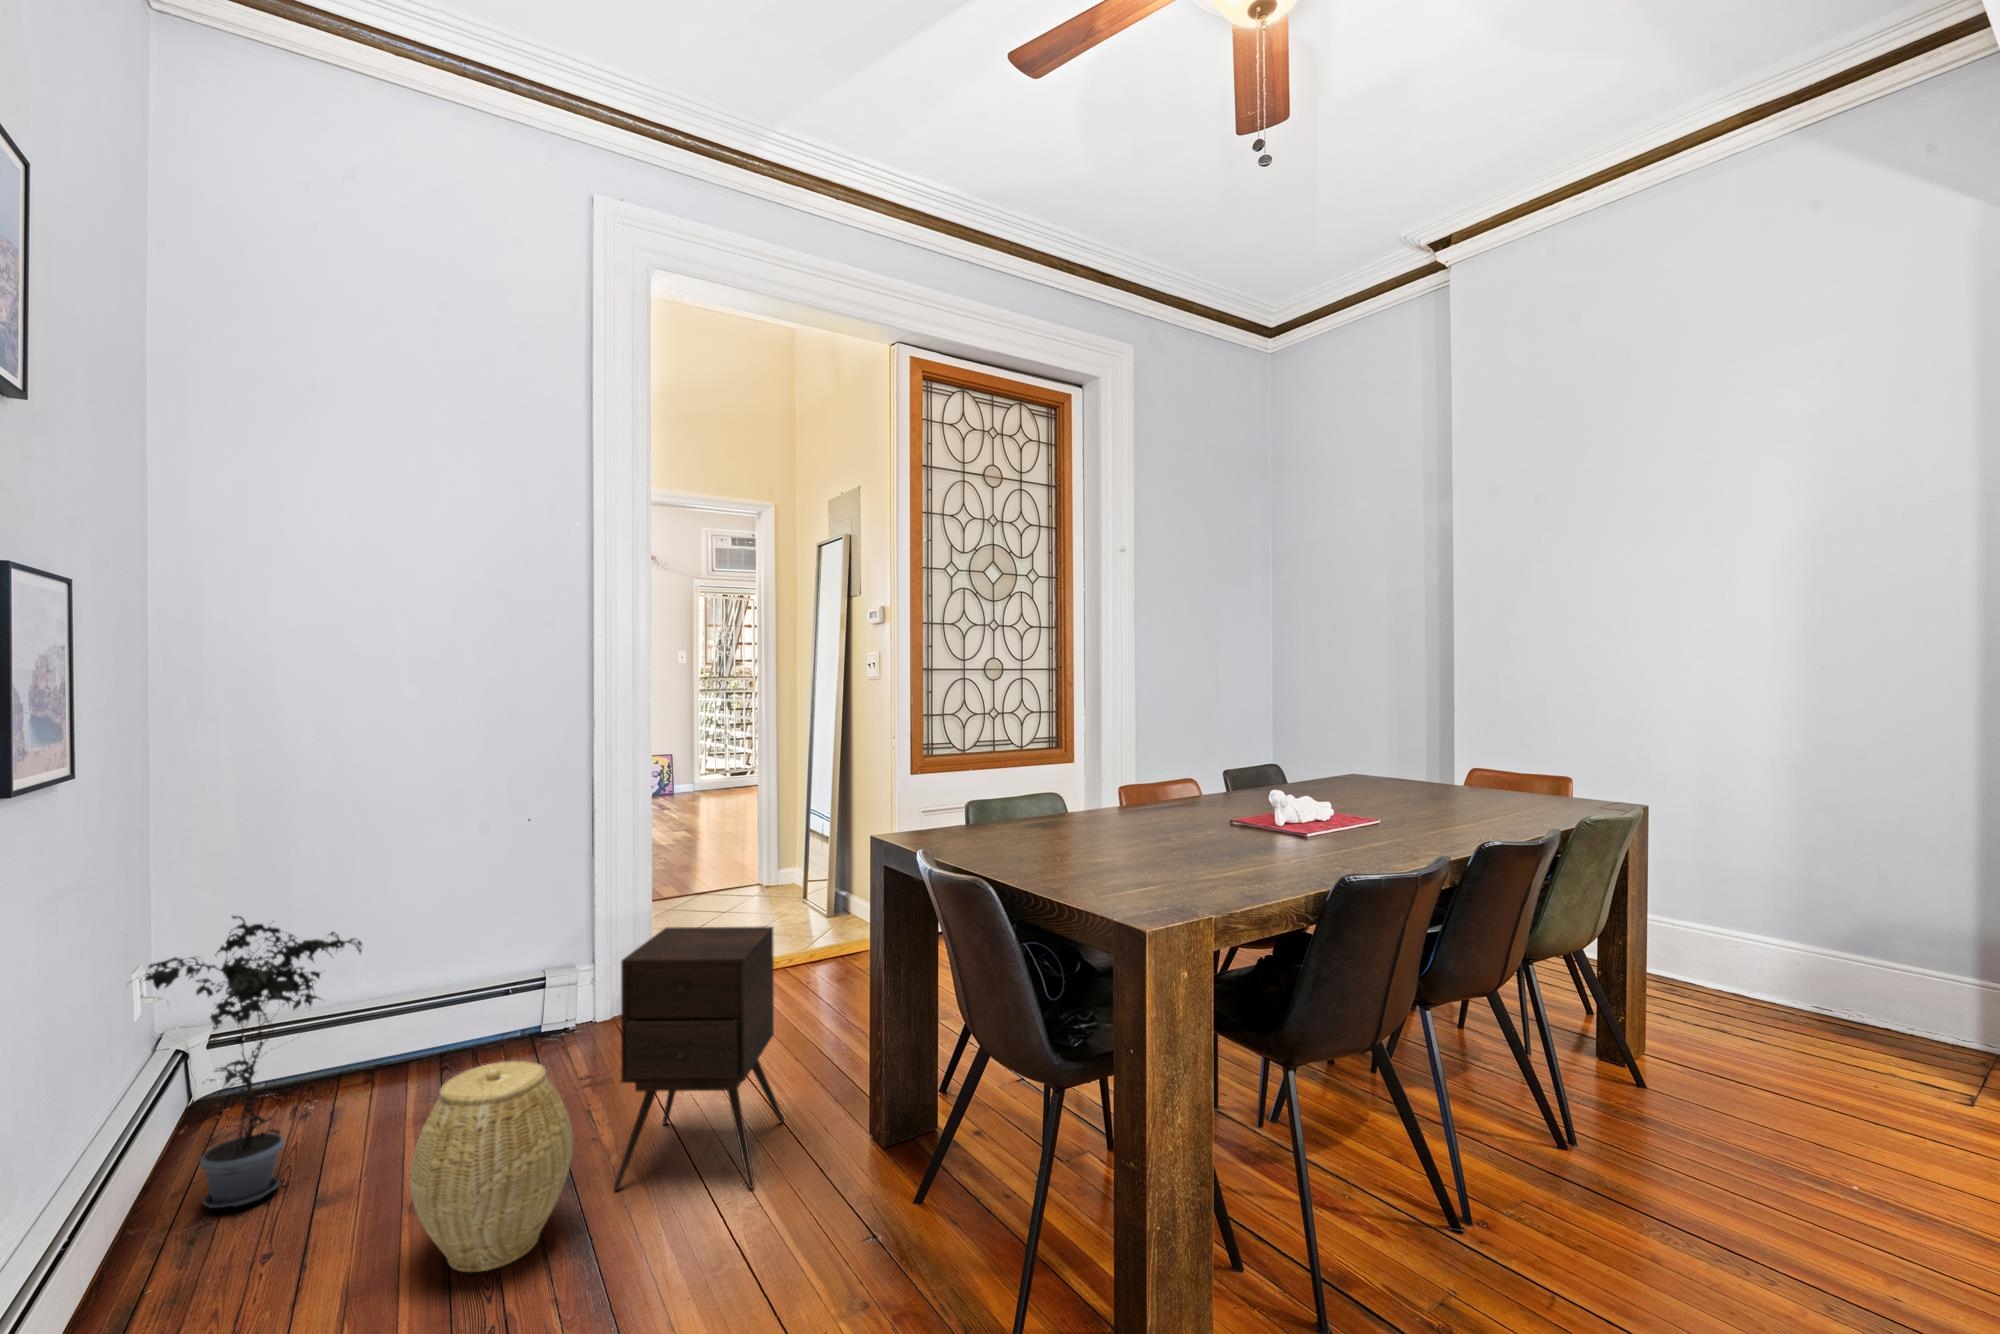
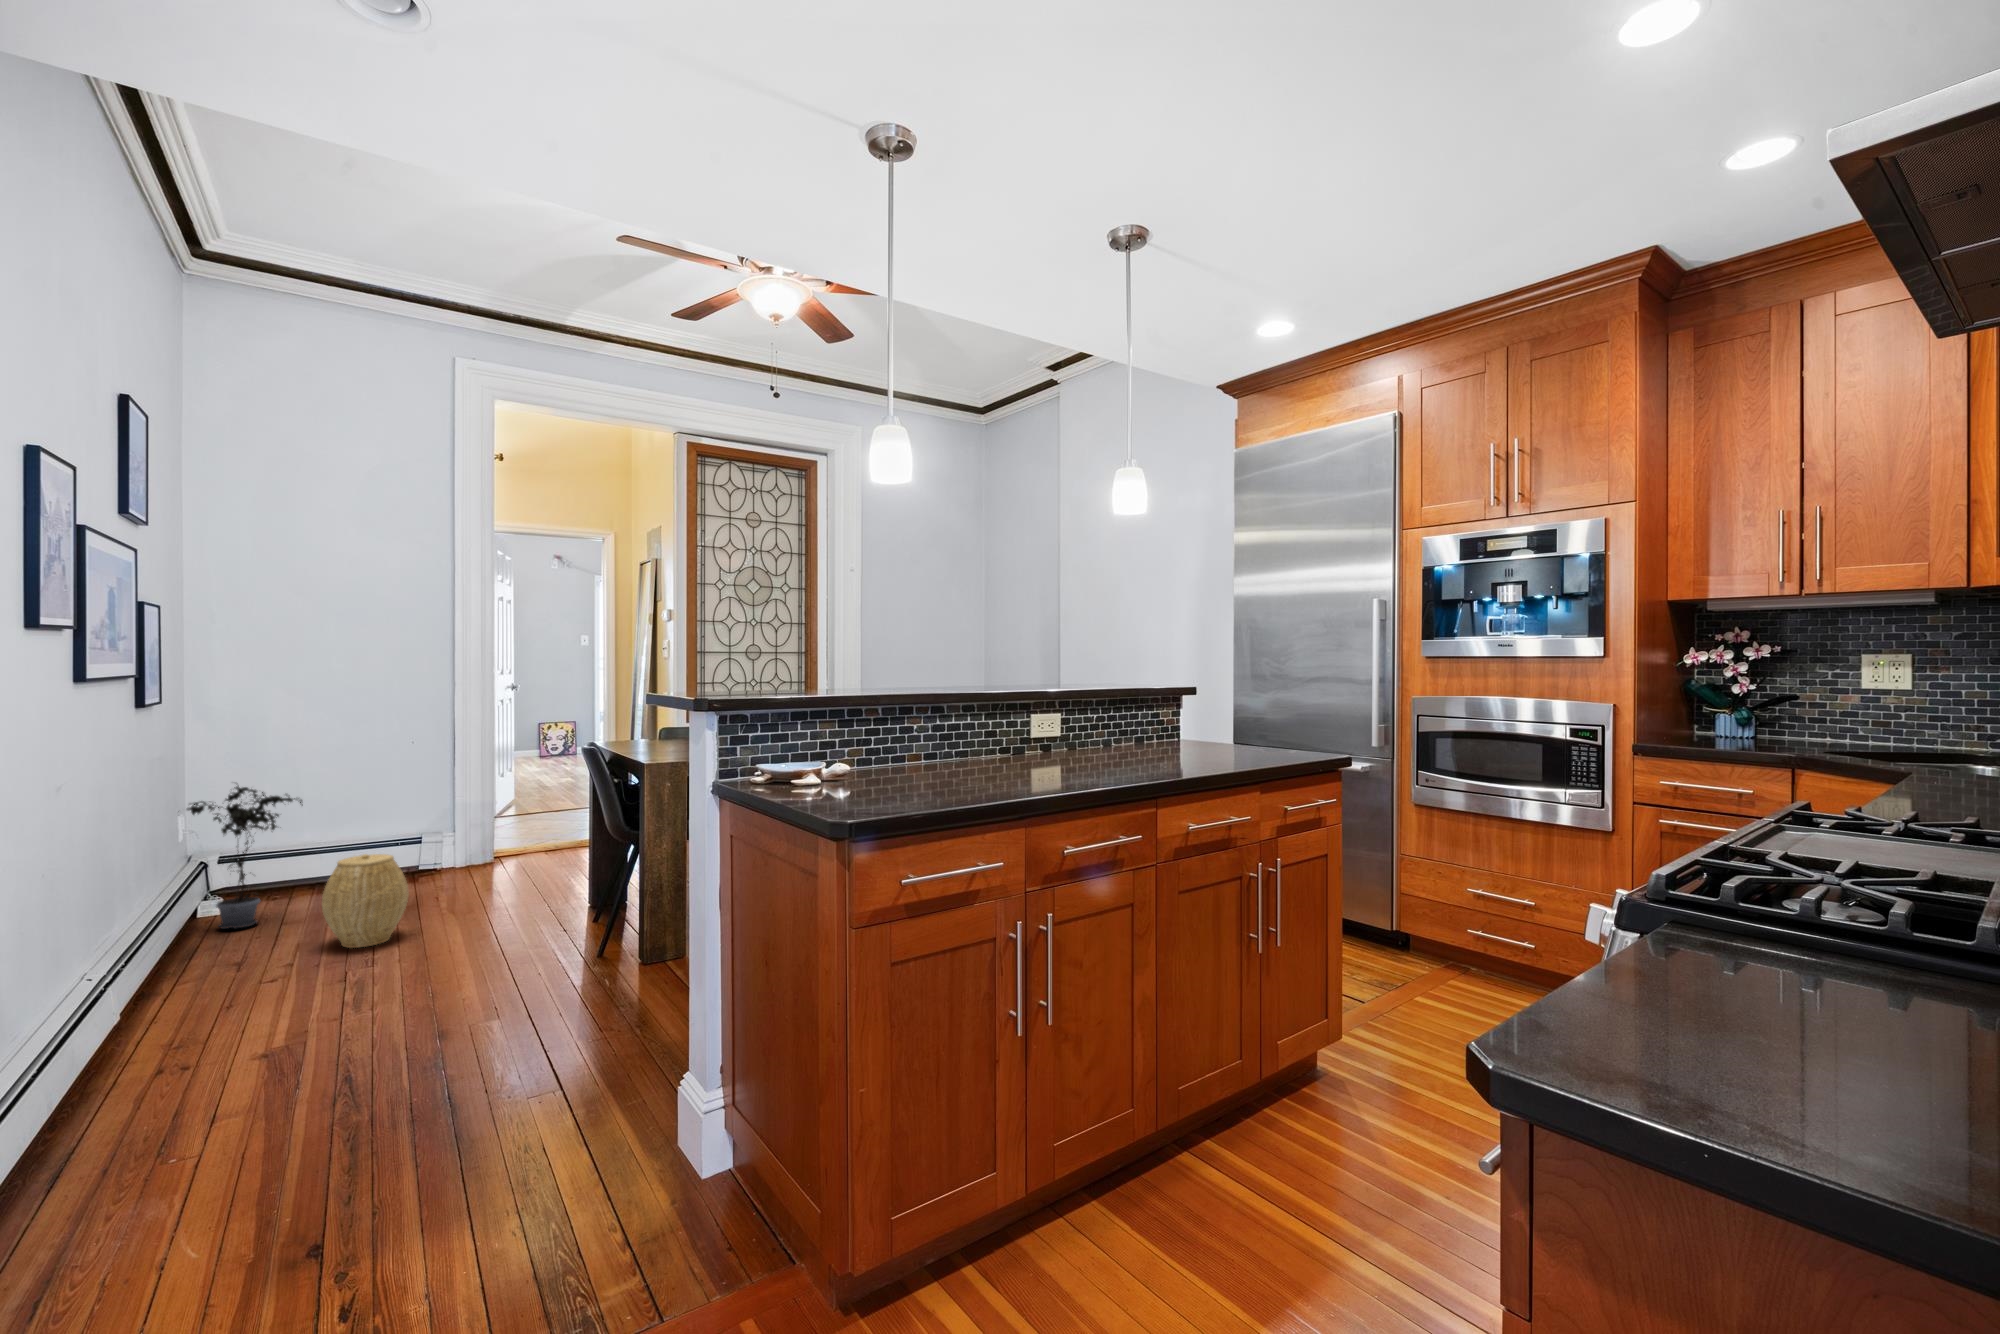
side table: present [614,926,784,1190] -> none [435,797,543,926]

